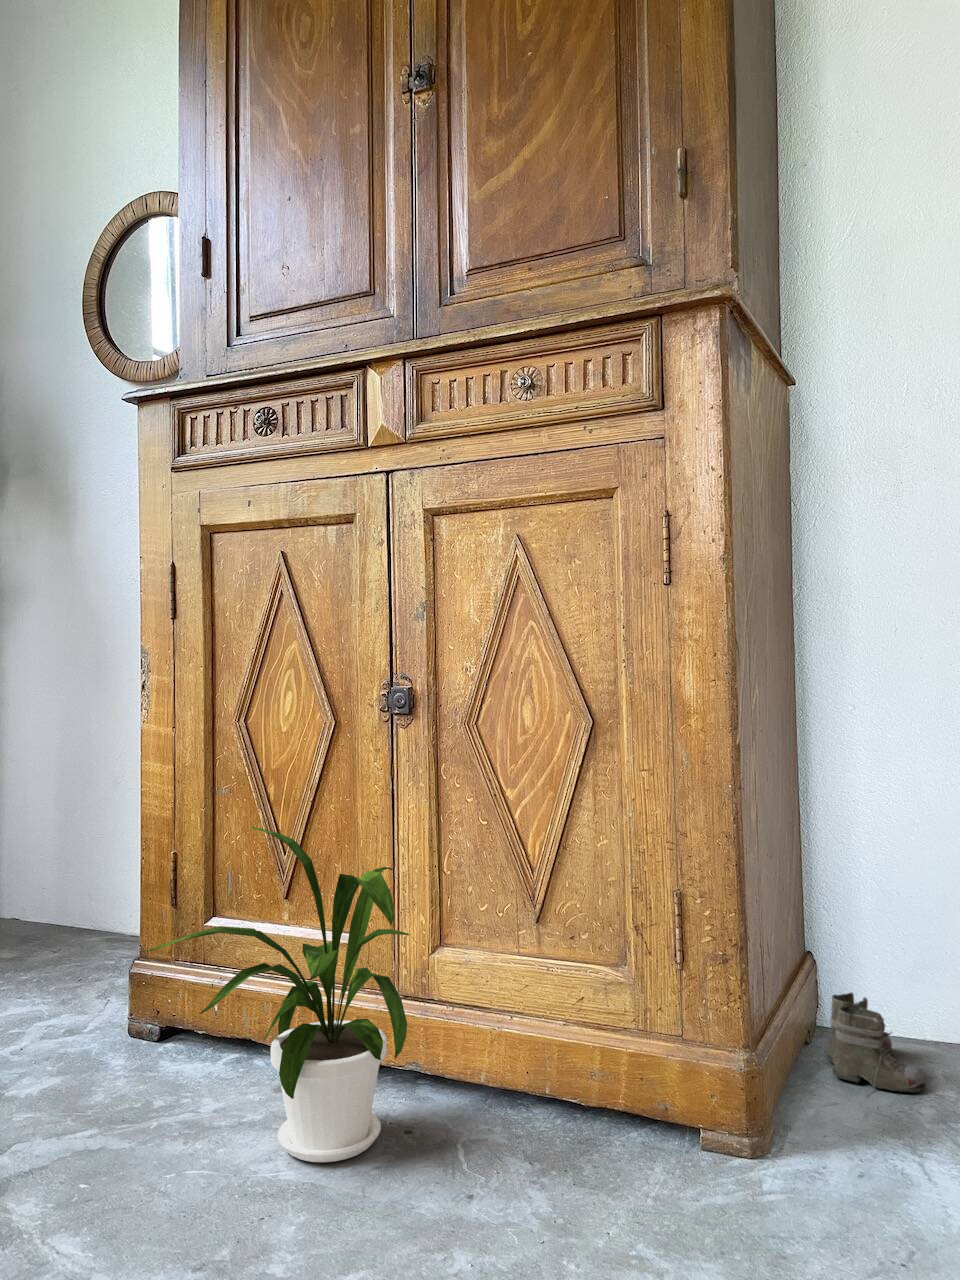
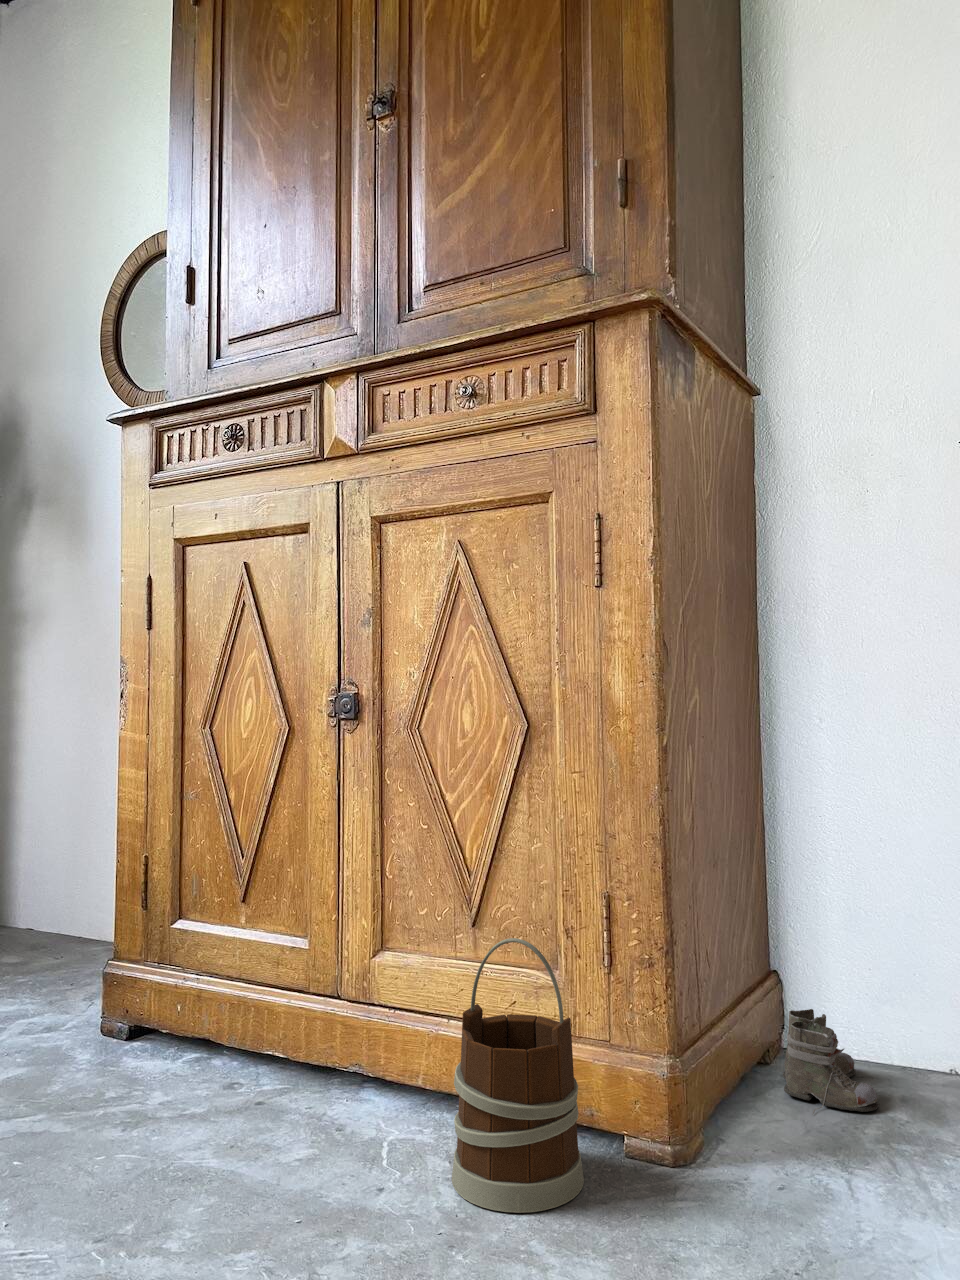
house plant: present [145,827,409,1163] -> none [79,825,341,1155]
wooden bucket: none [538,939,670,1213] -> present [452,938,584,1213]

